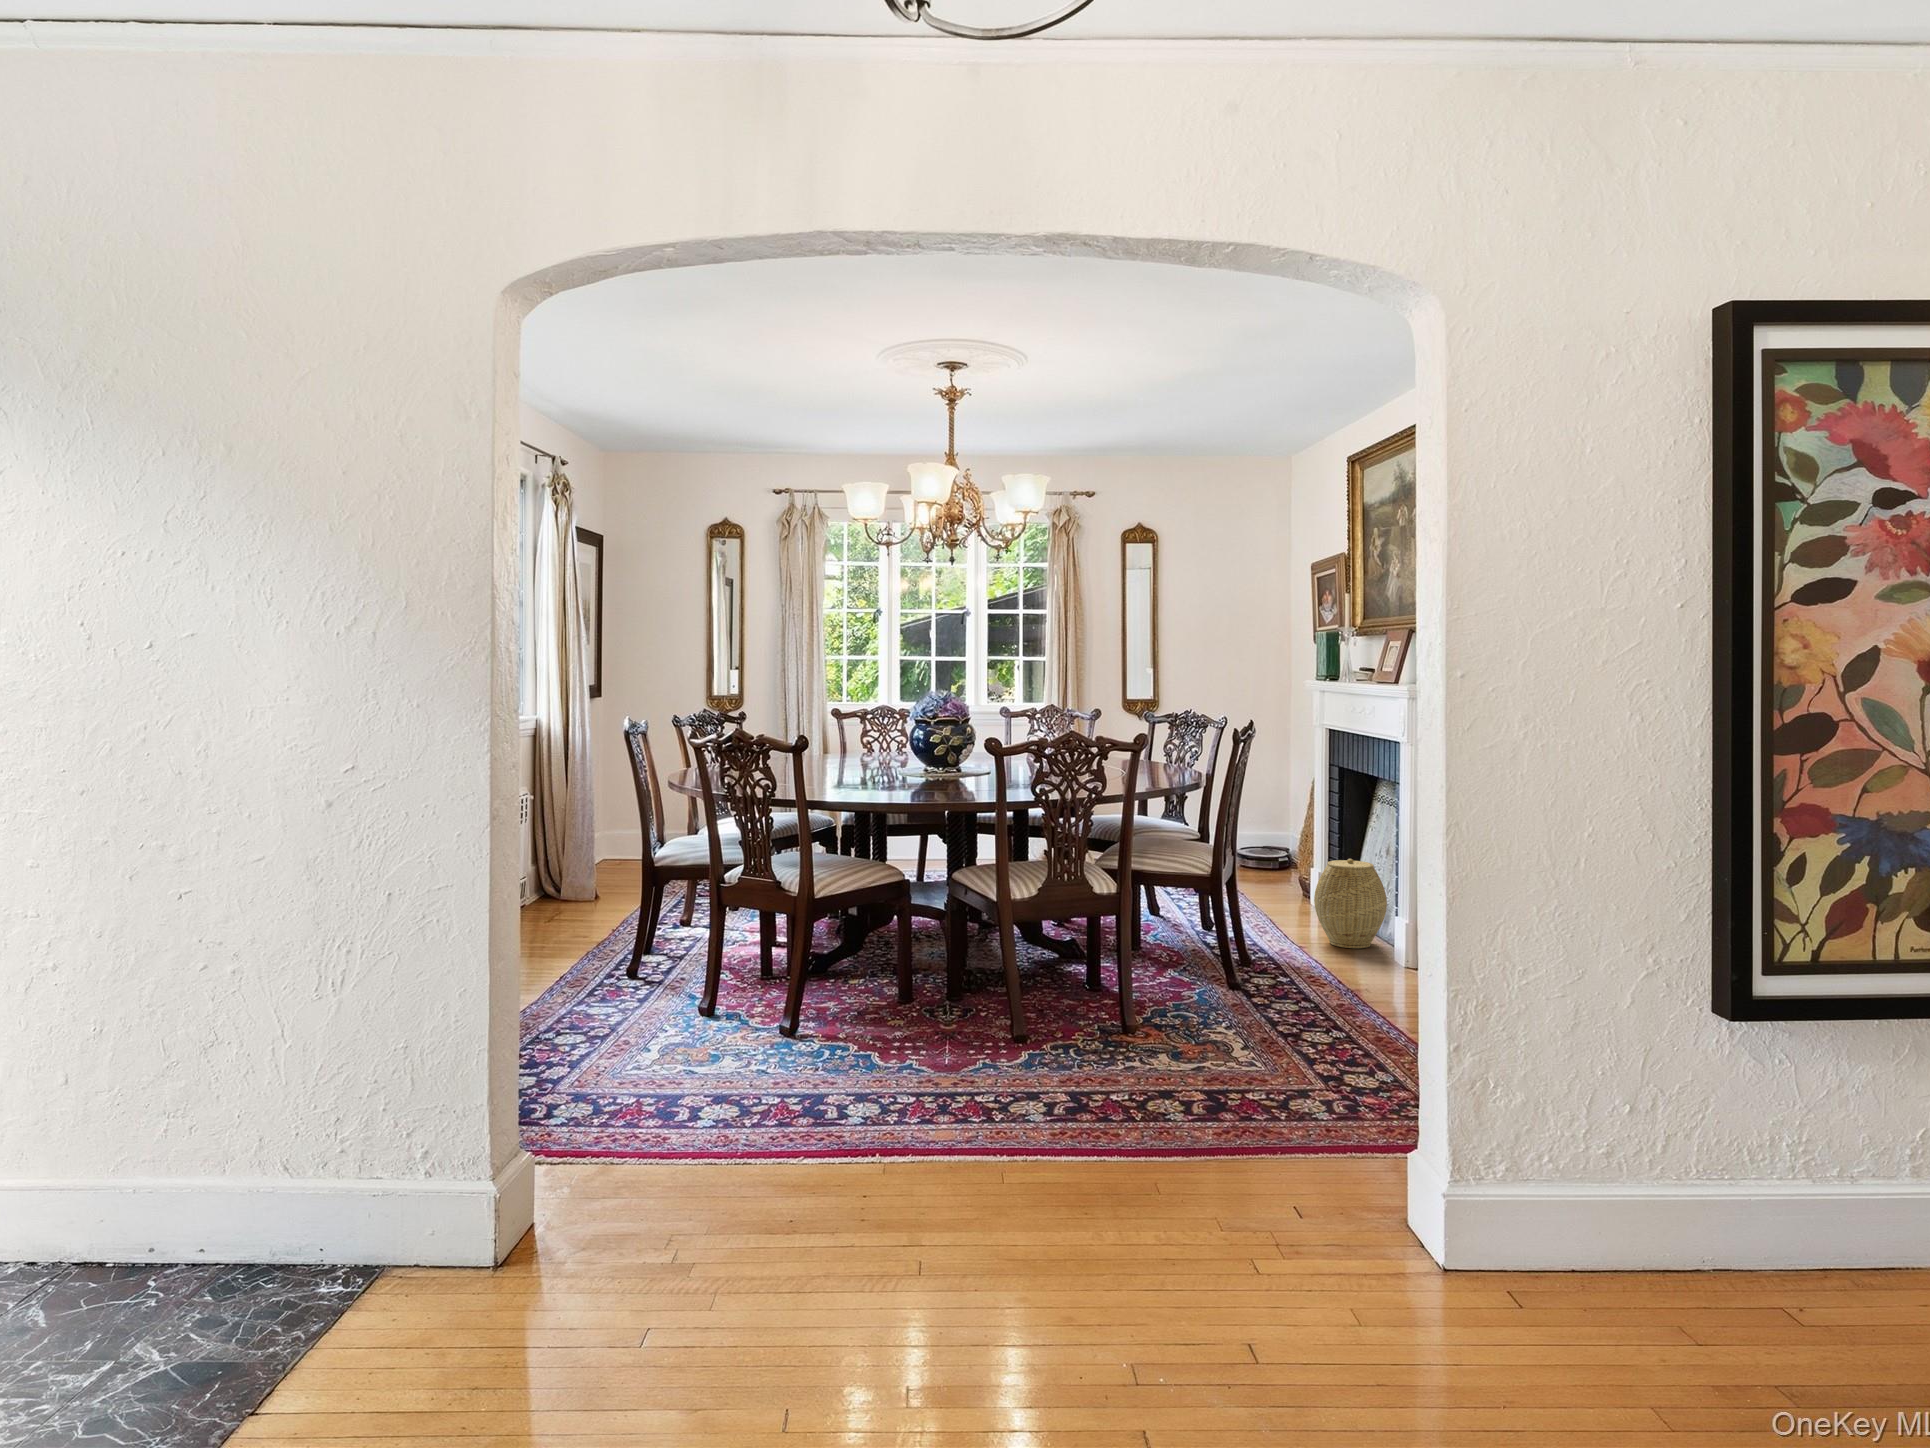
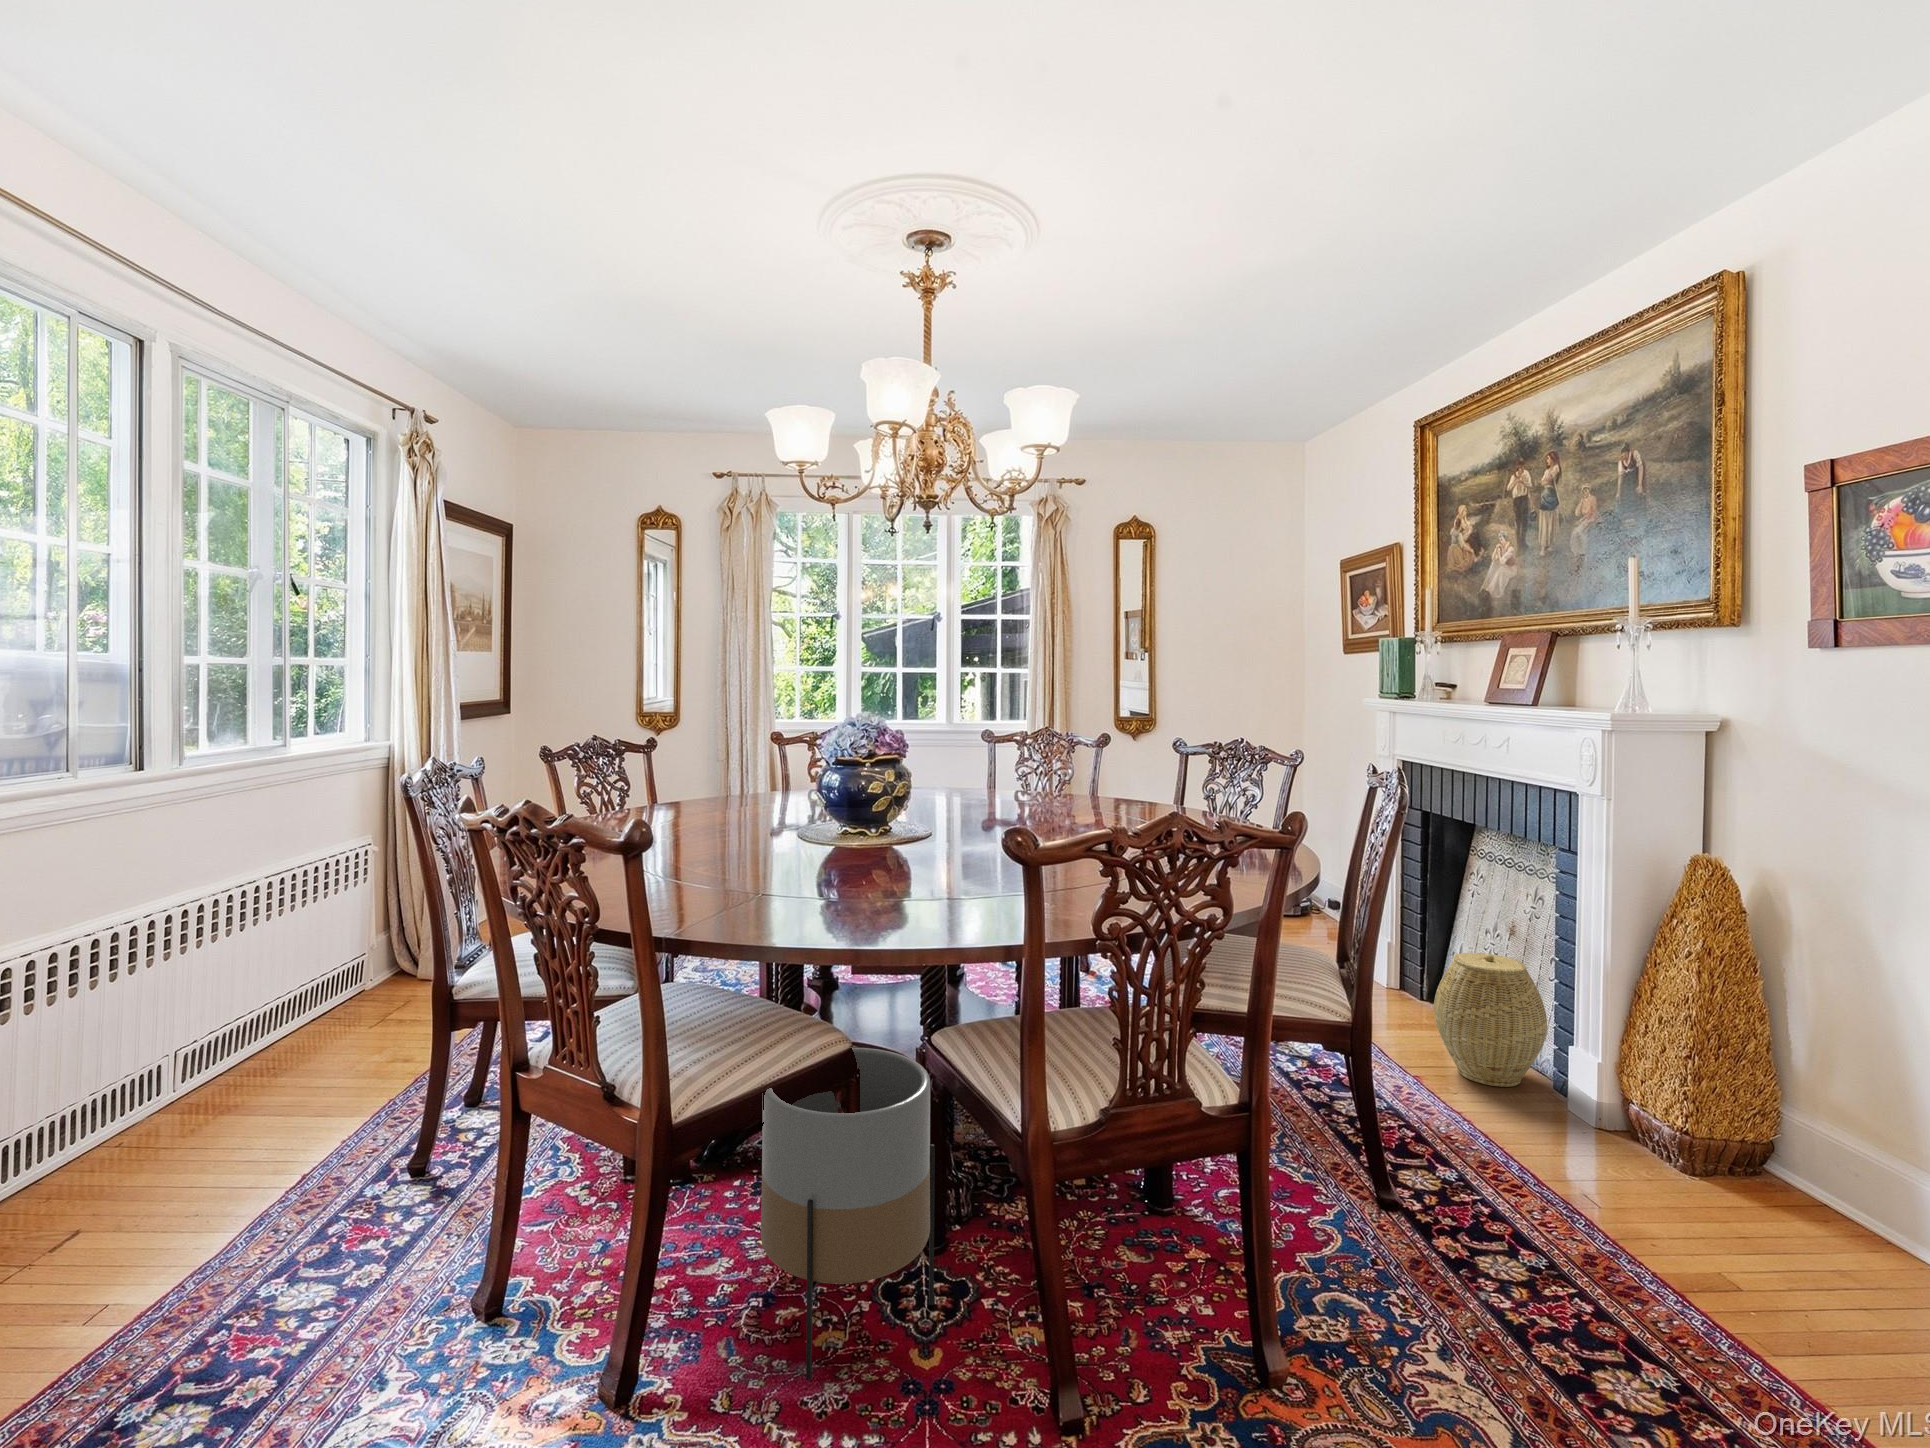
planter: none [858,877,953,1030] -> present [761,1048,935,1380]

